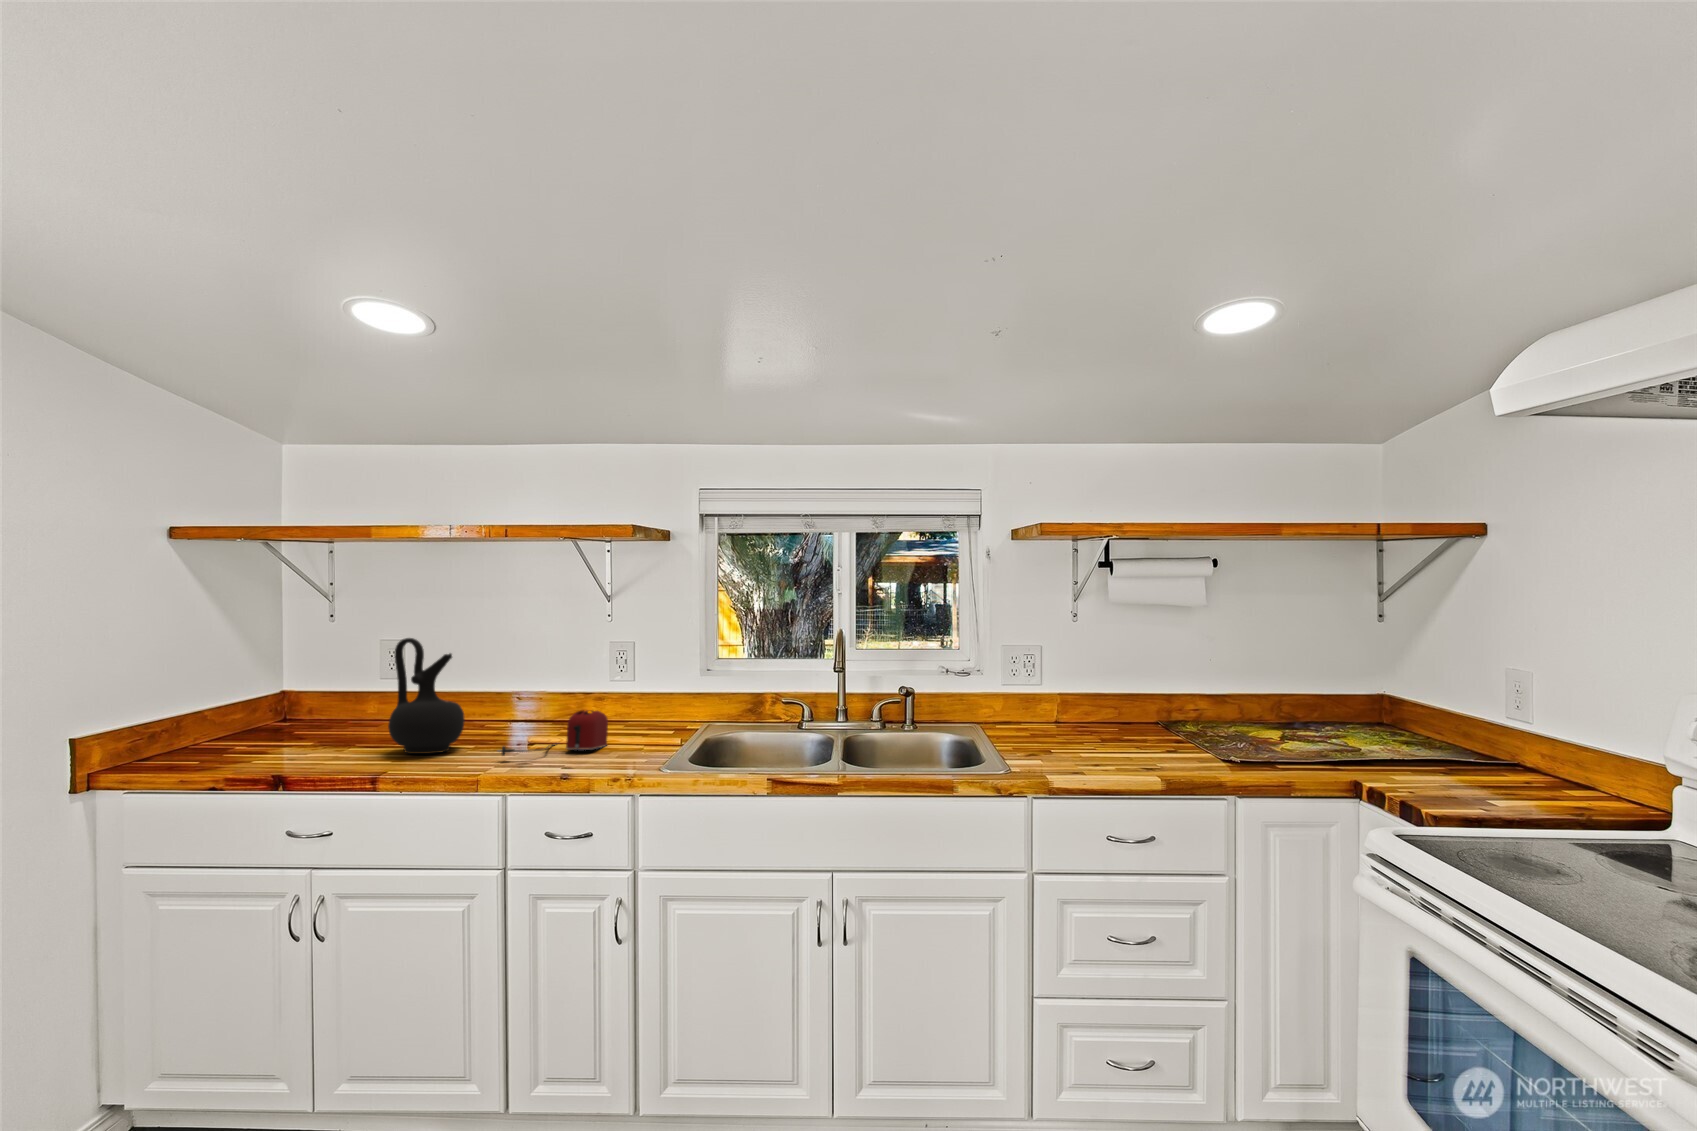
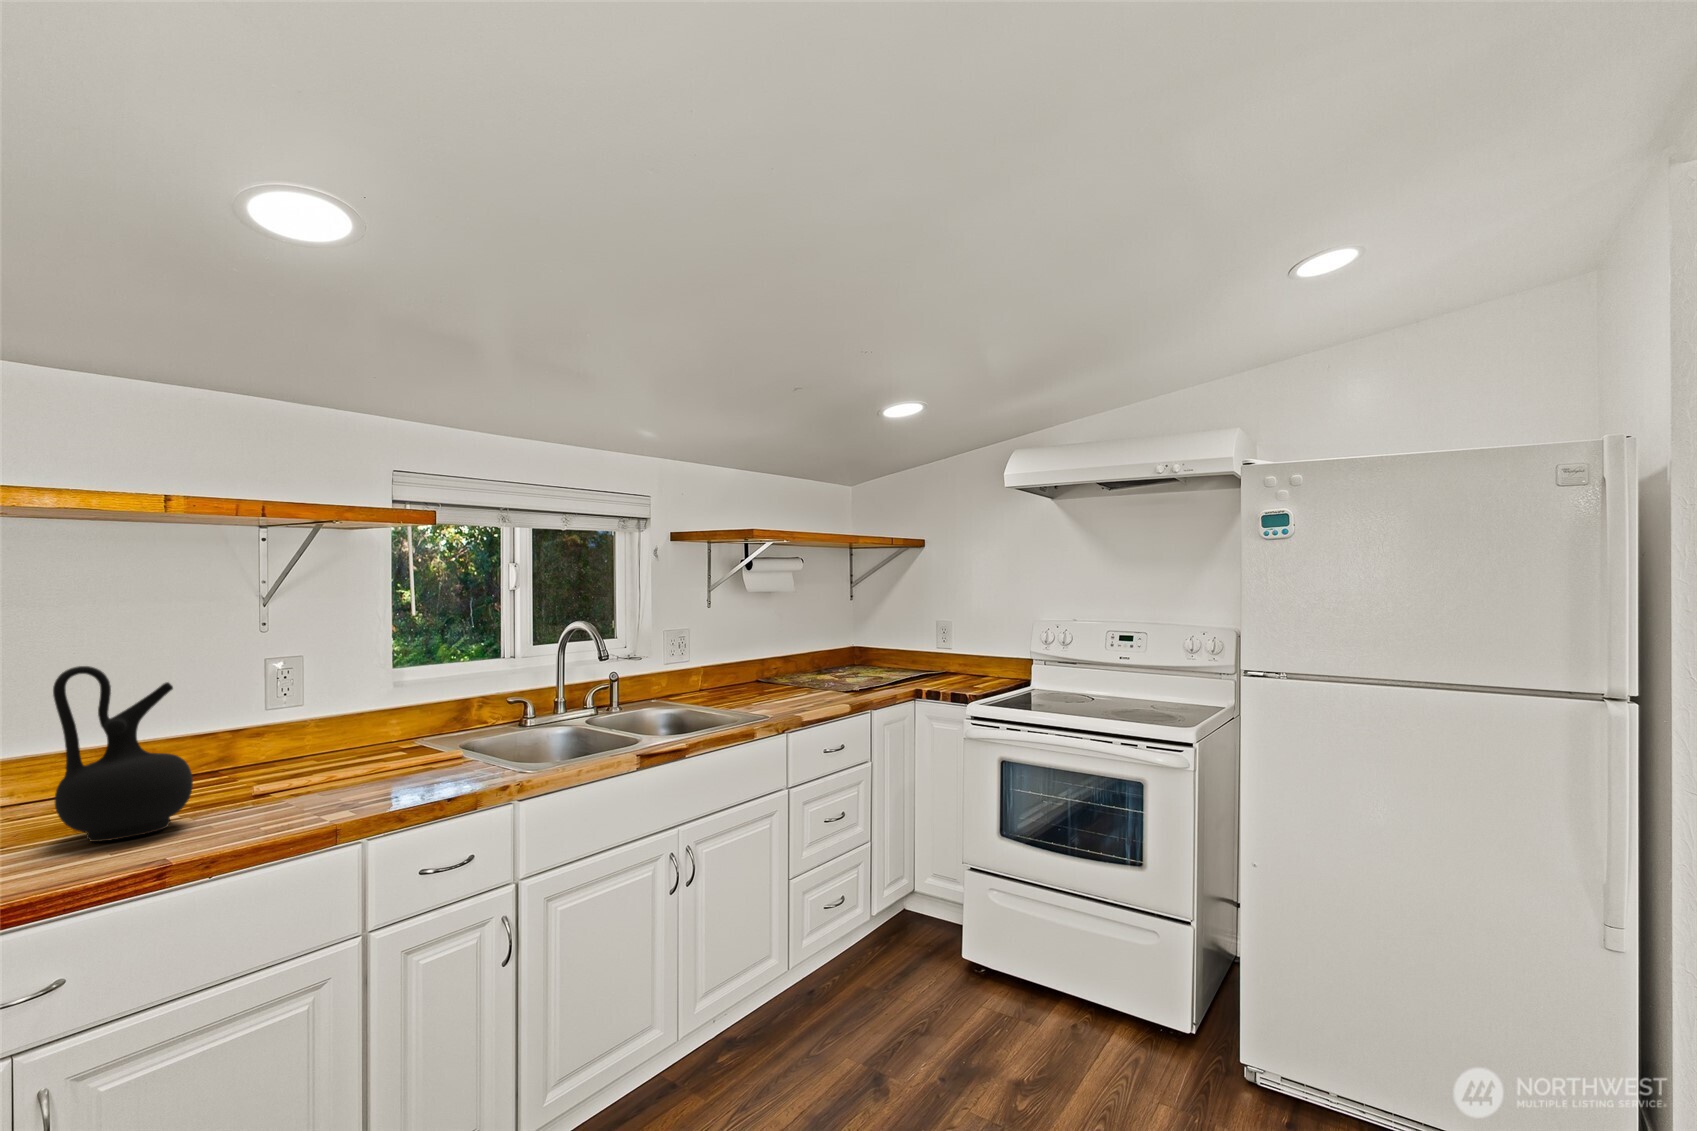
toaster: present [498,710,608,756] -> none [292,734,390,803]

